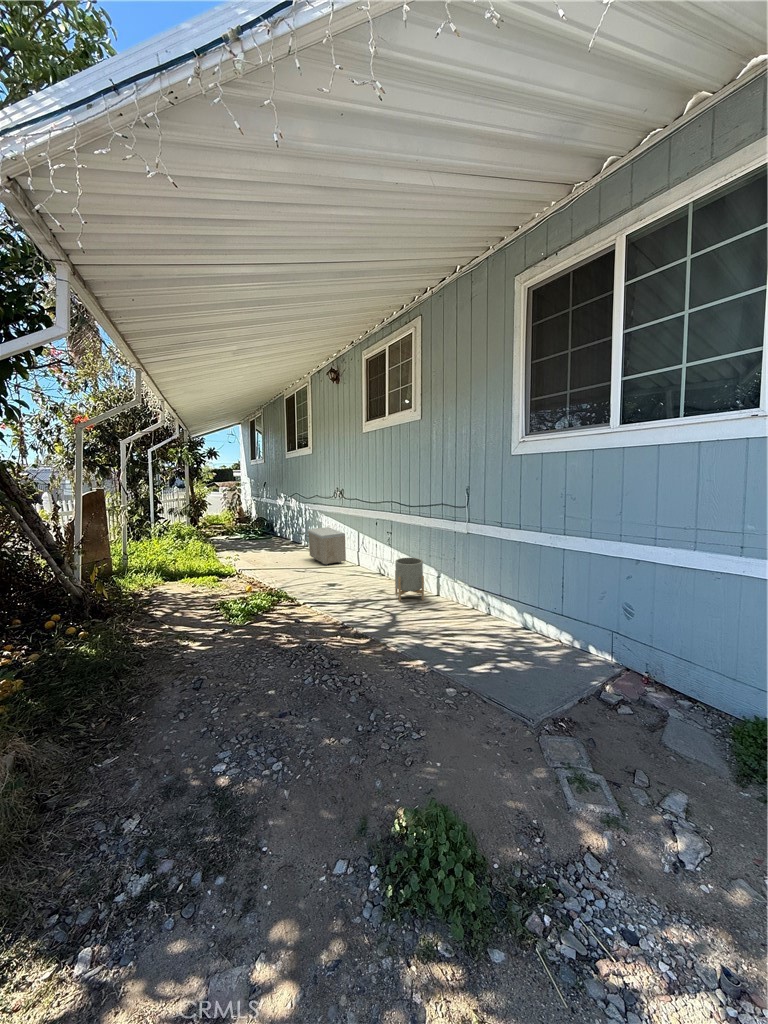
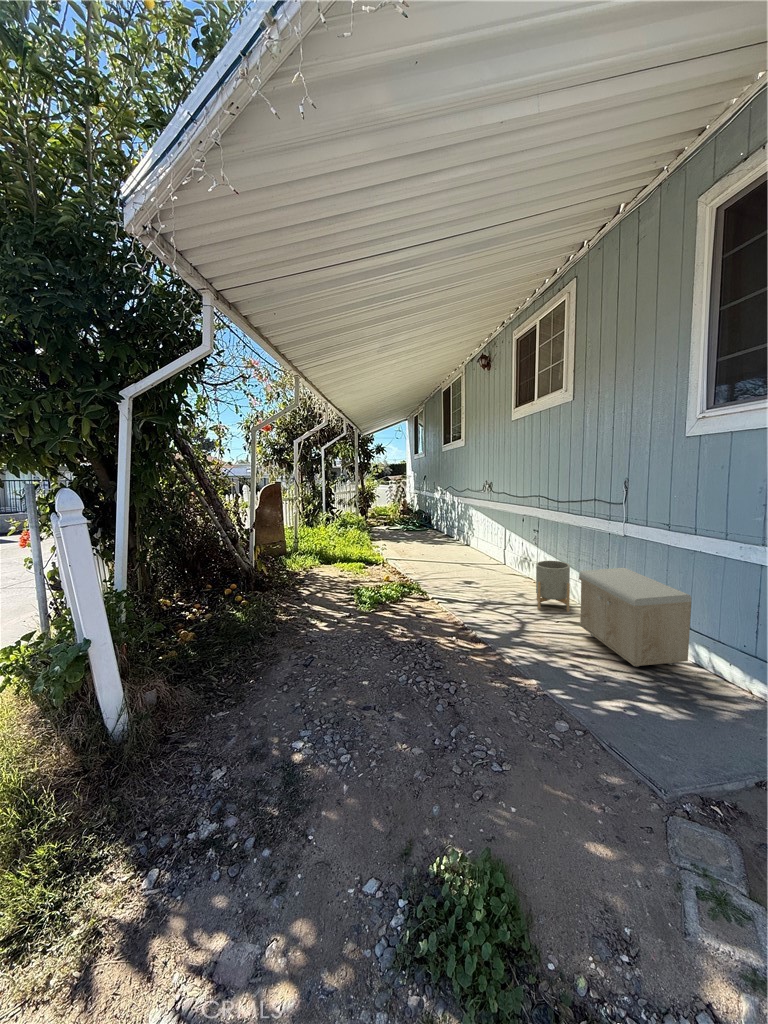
storage bench: present [308,527,346,565] -> present [579,568,692,667]

